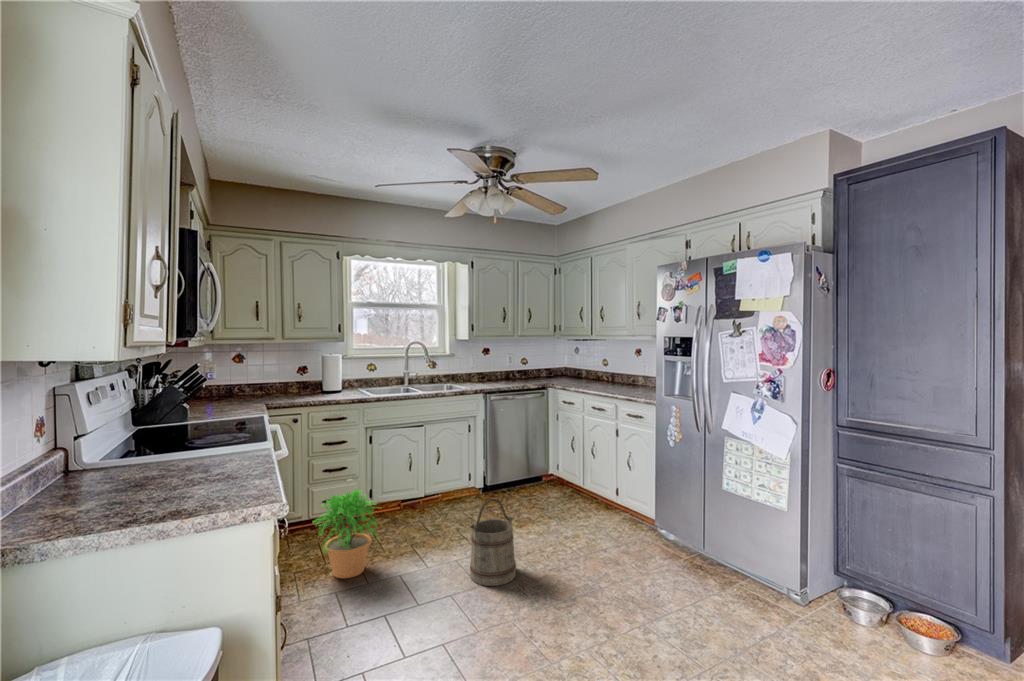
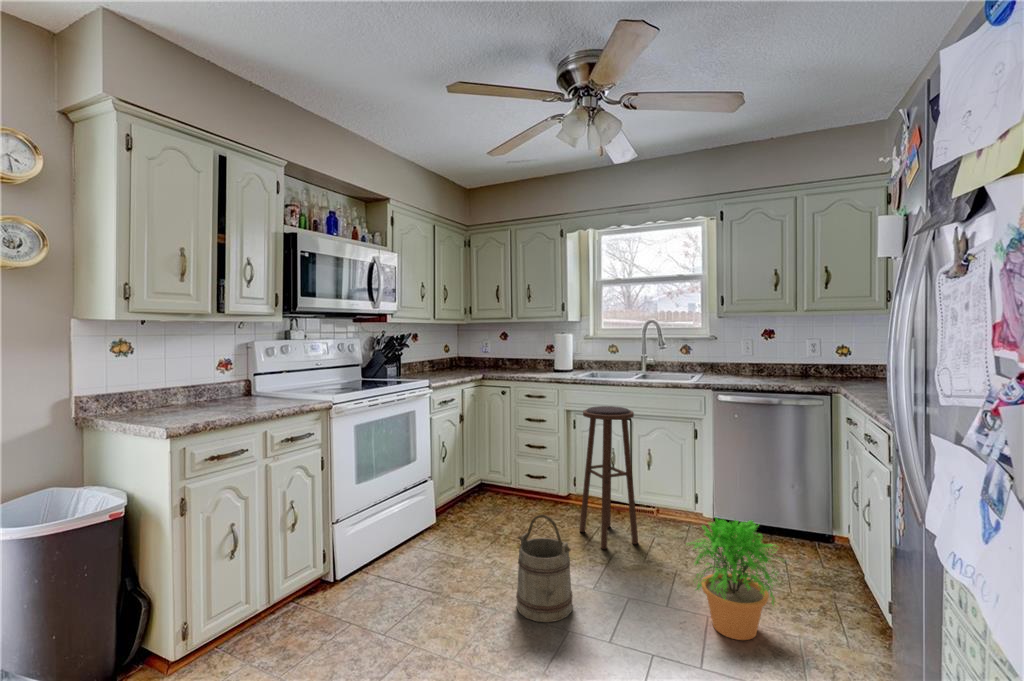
stool: none [418,413,469,532] -> present [580,406,638,549]
potted plant: present [317,489,378,578] -> present [688,518,778,640]

